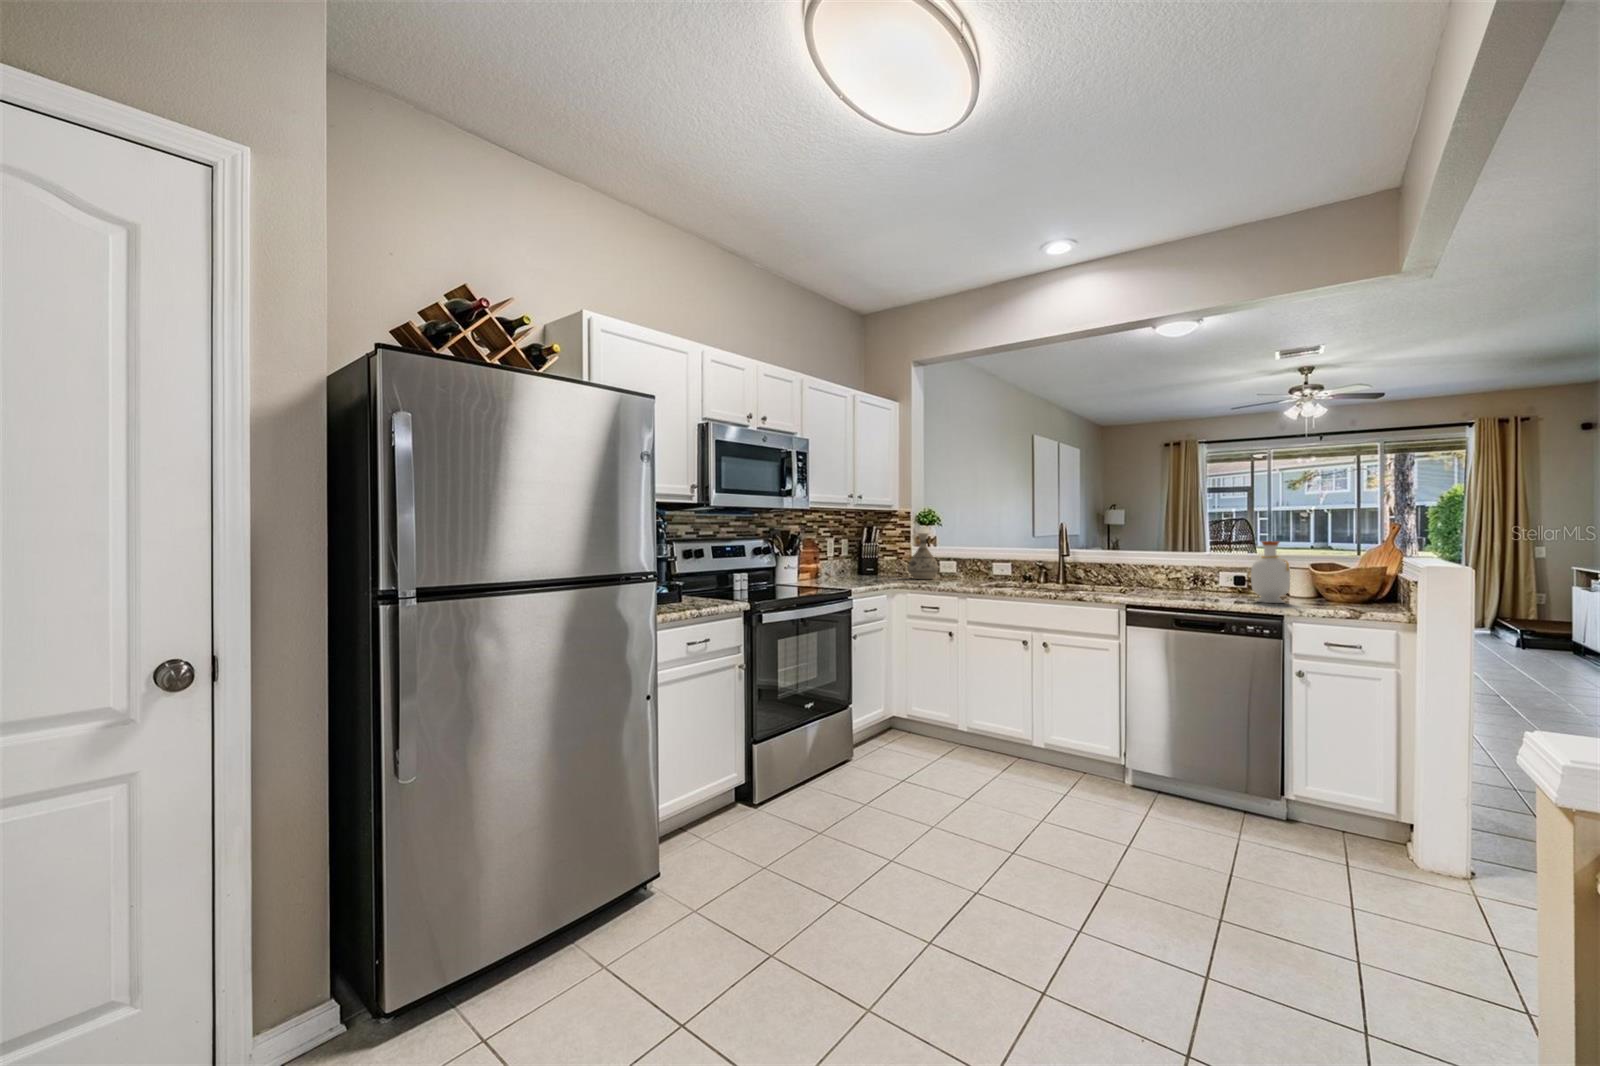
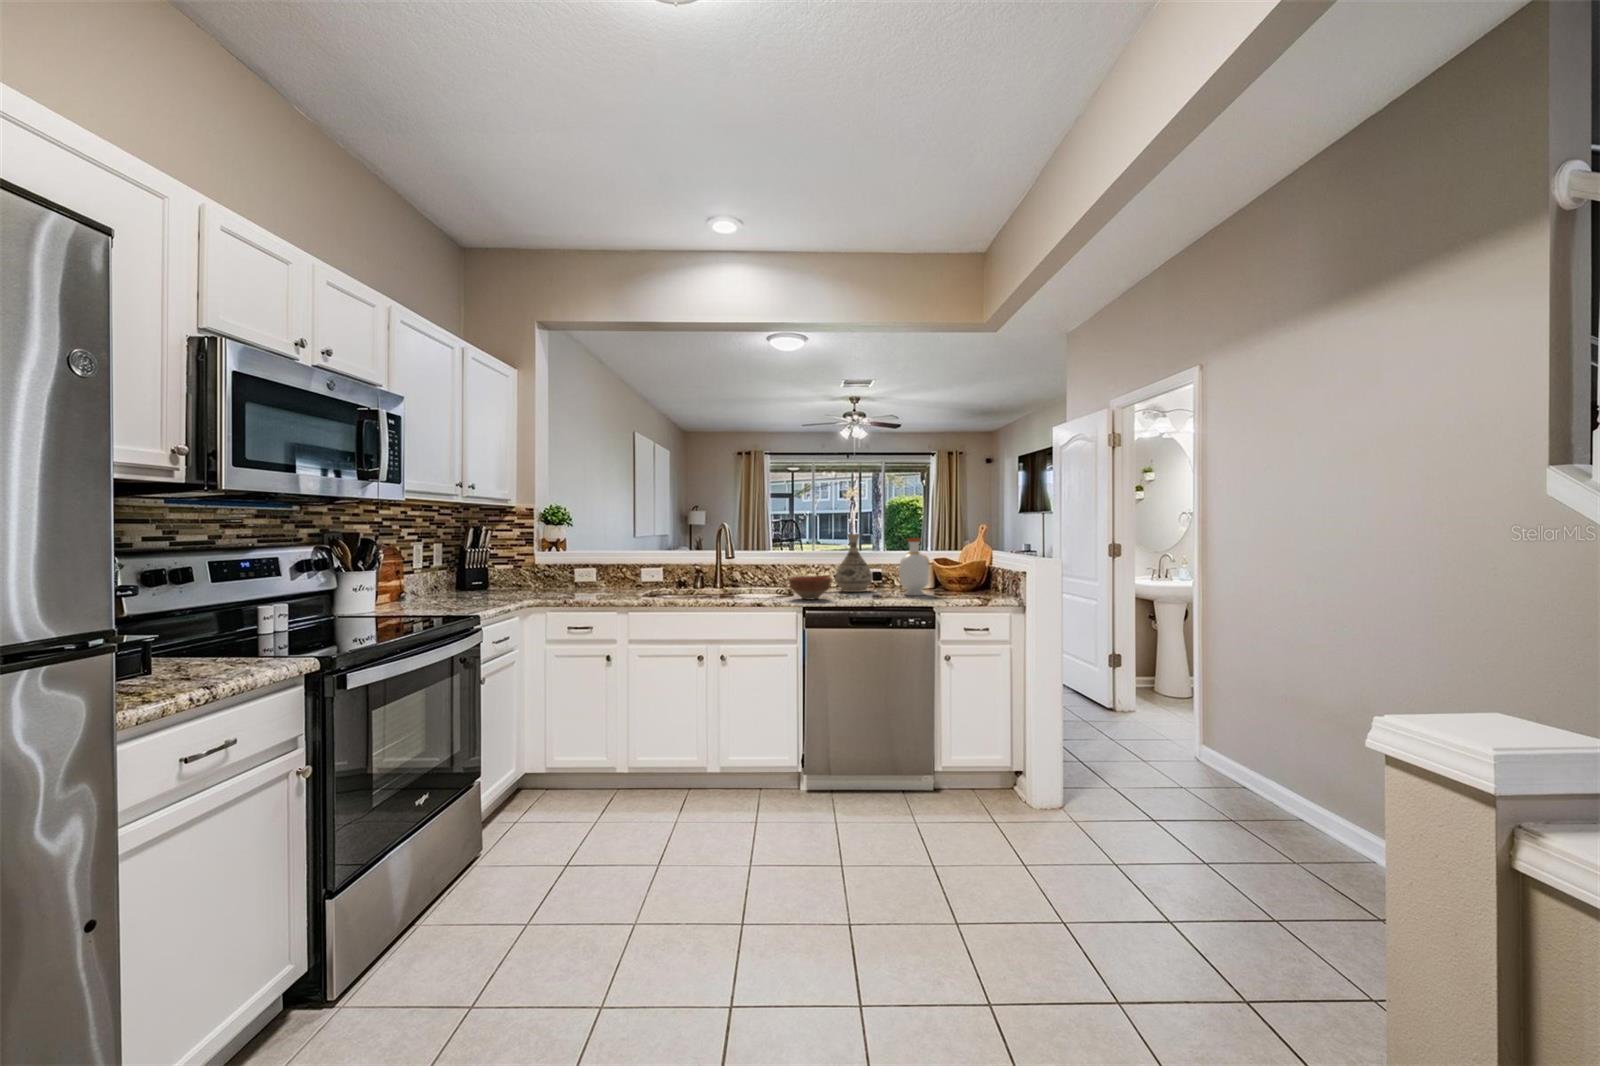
vase: present [908,533,938,579] -> present [835,534,872,592]
bowl: none [1113,576,1161,598] -> present [789,576,831,600]

